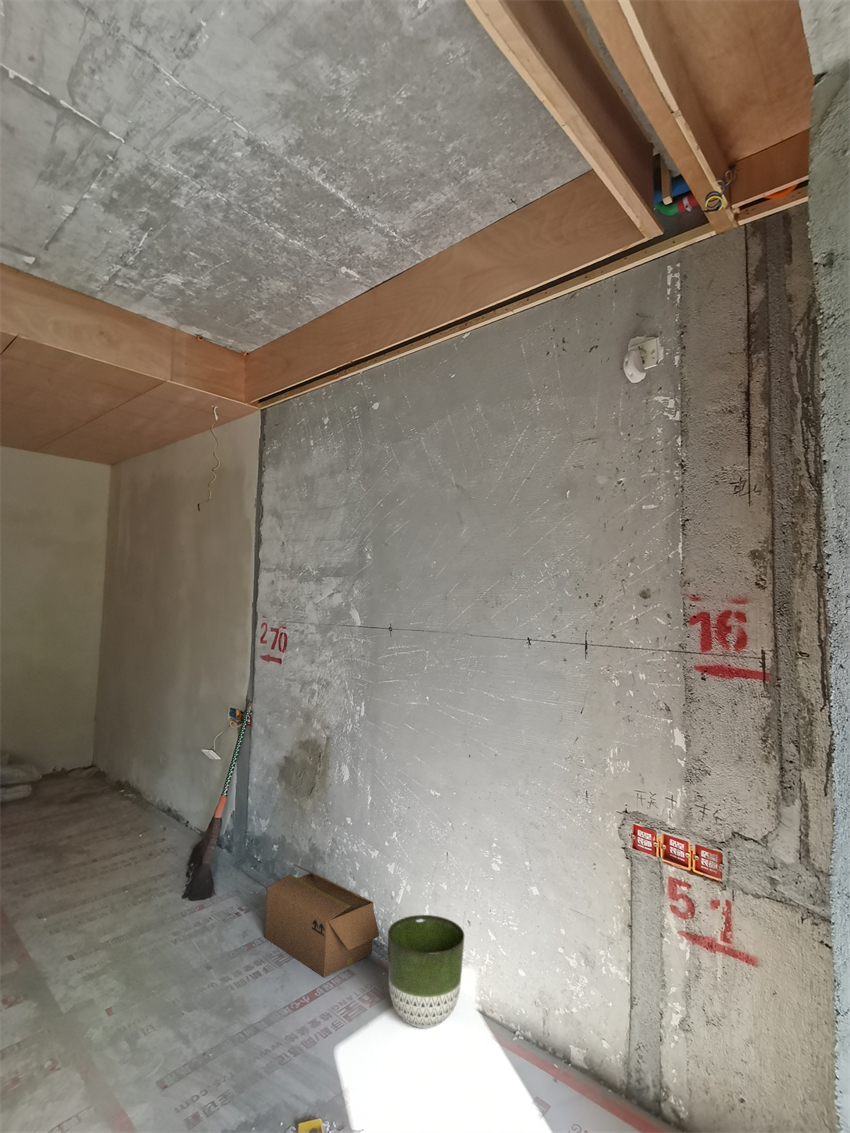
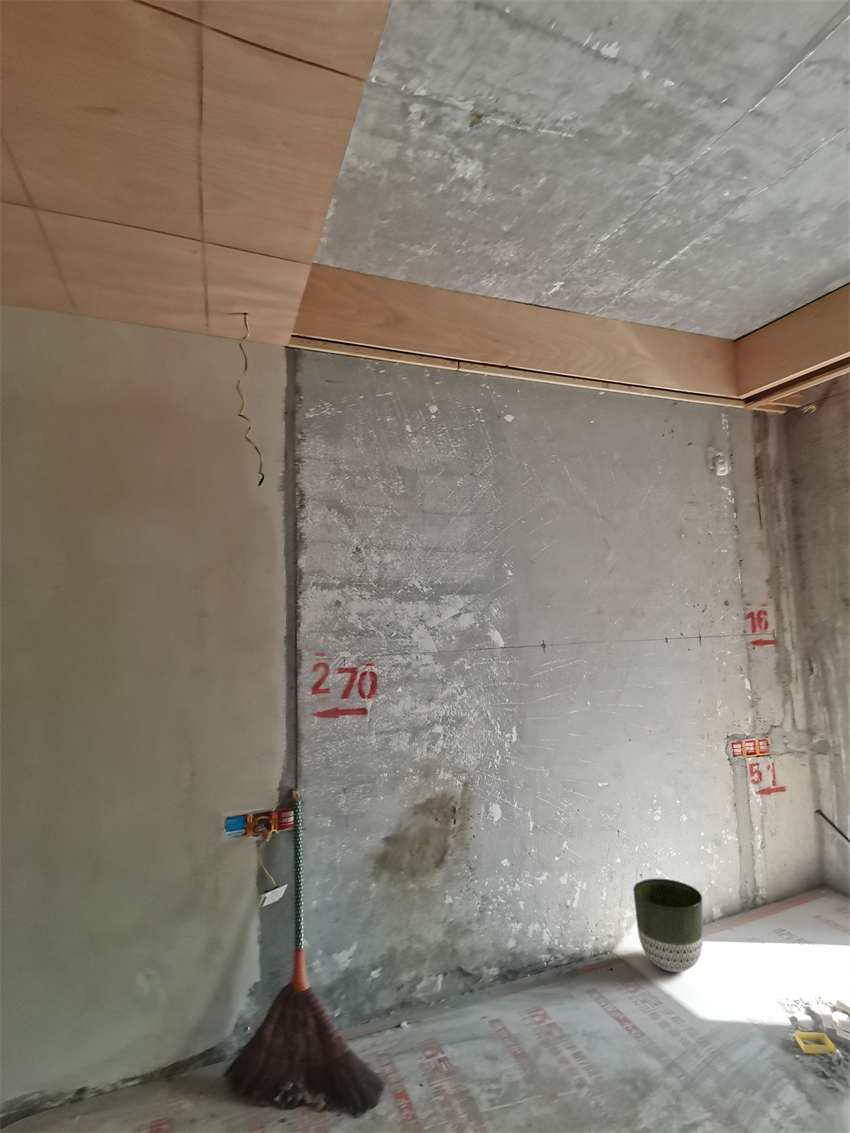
cardboard box: present [265,865,379,977] -> none [476,916,614,1044]

